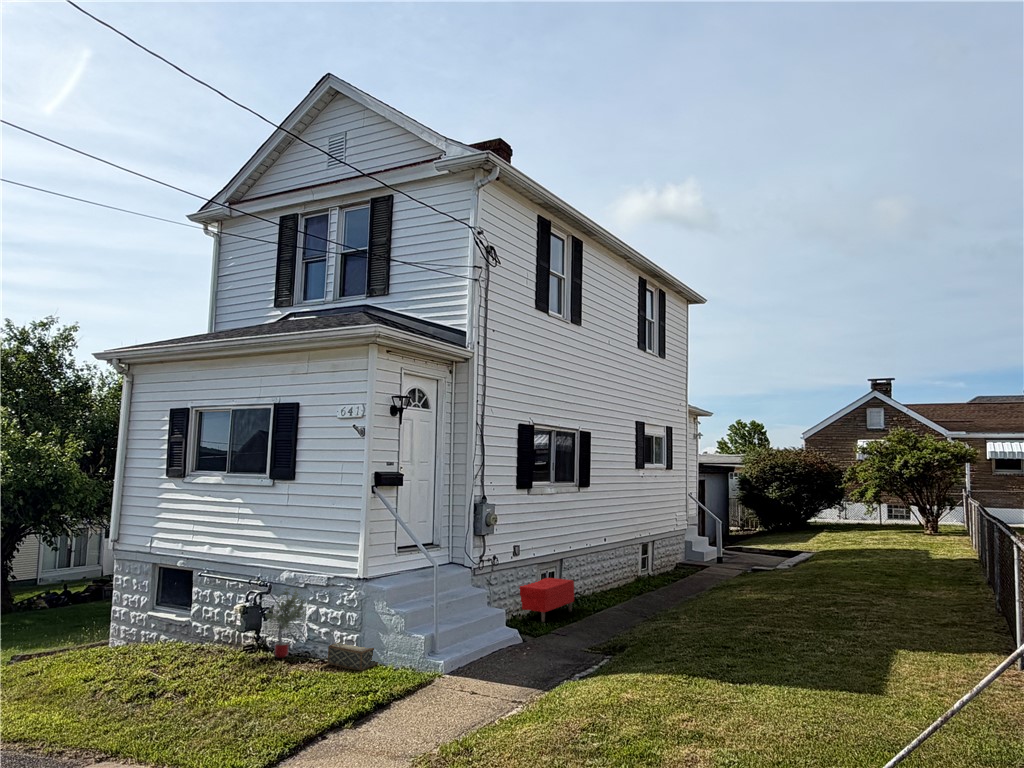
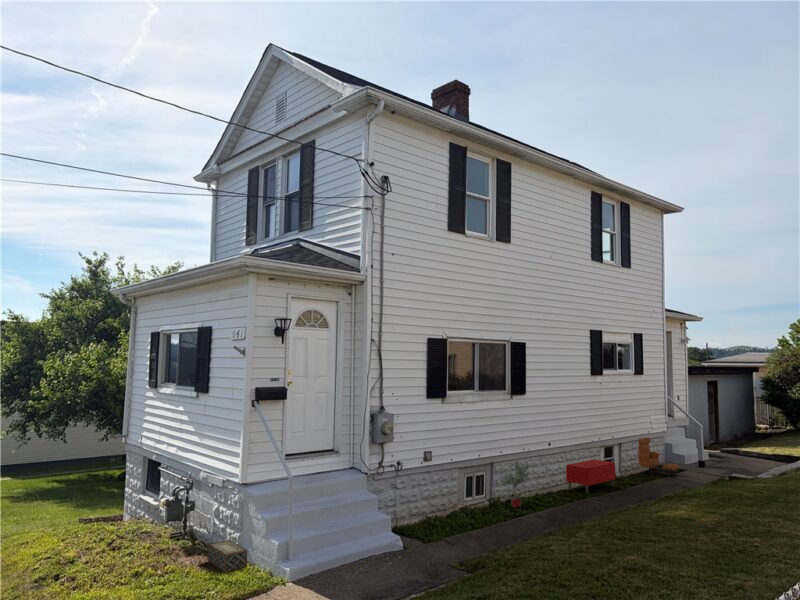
lounge chair: none [668,533,707,572] -> present [638,438,679,477]
bench: present [519,578,574,622] -> present [566,459,616,493]
potted tree: present [265,588,307,658] -> present [502,459,530,508]

